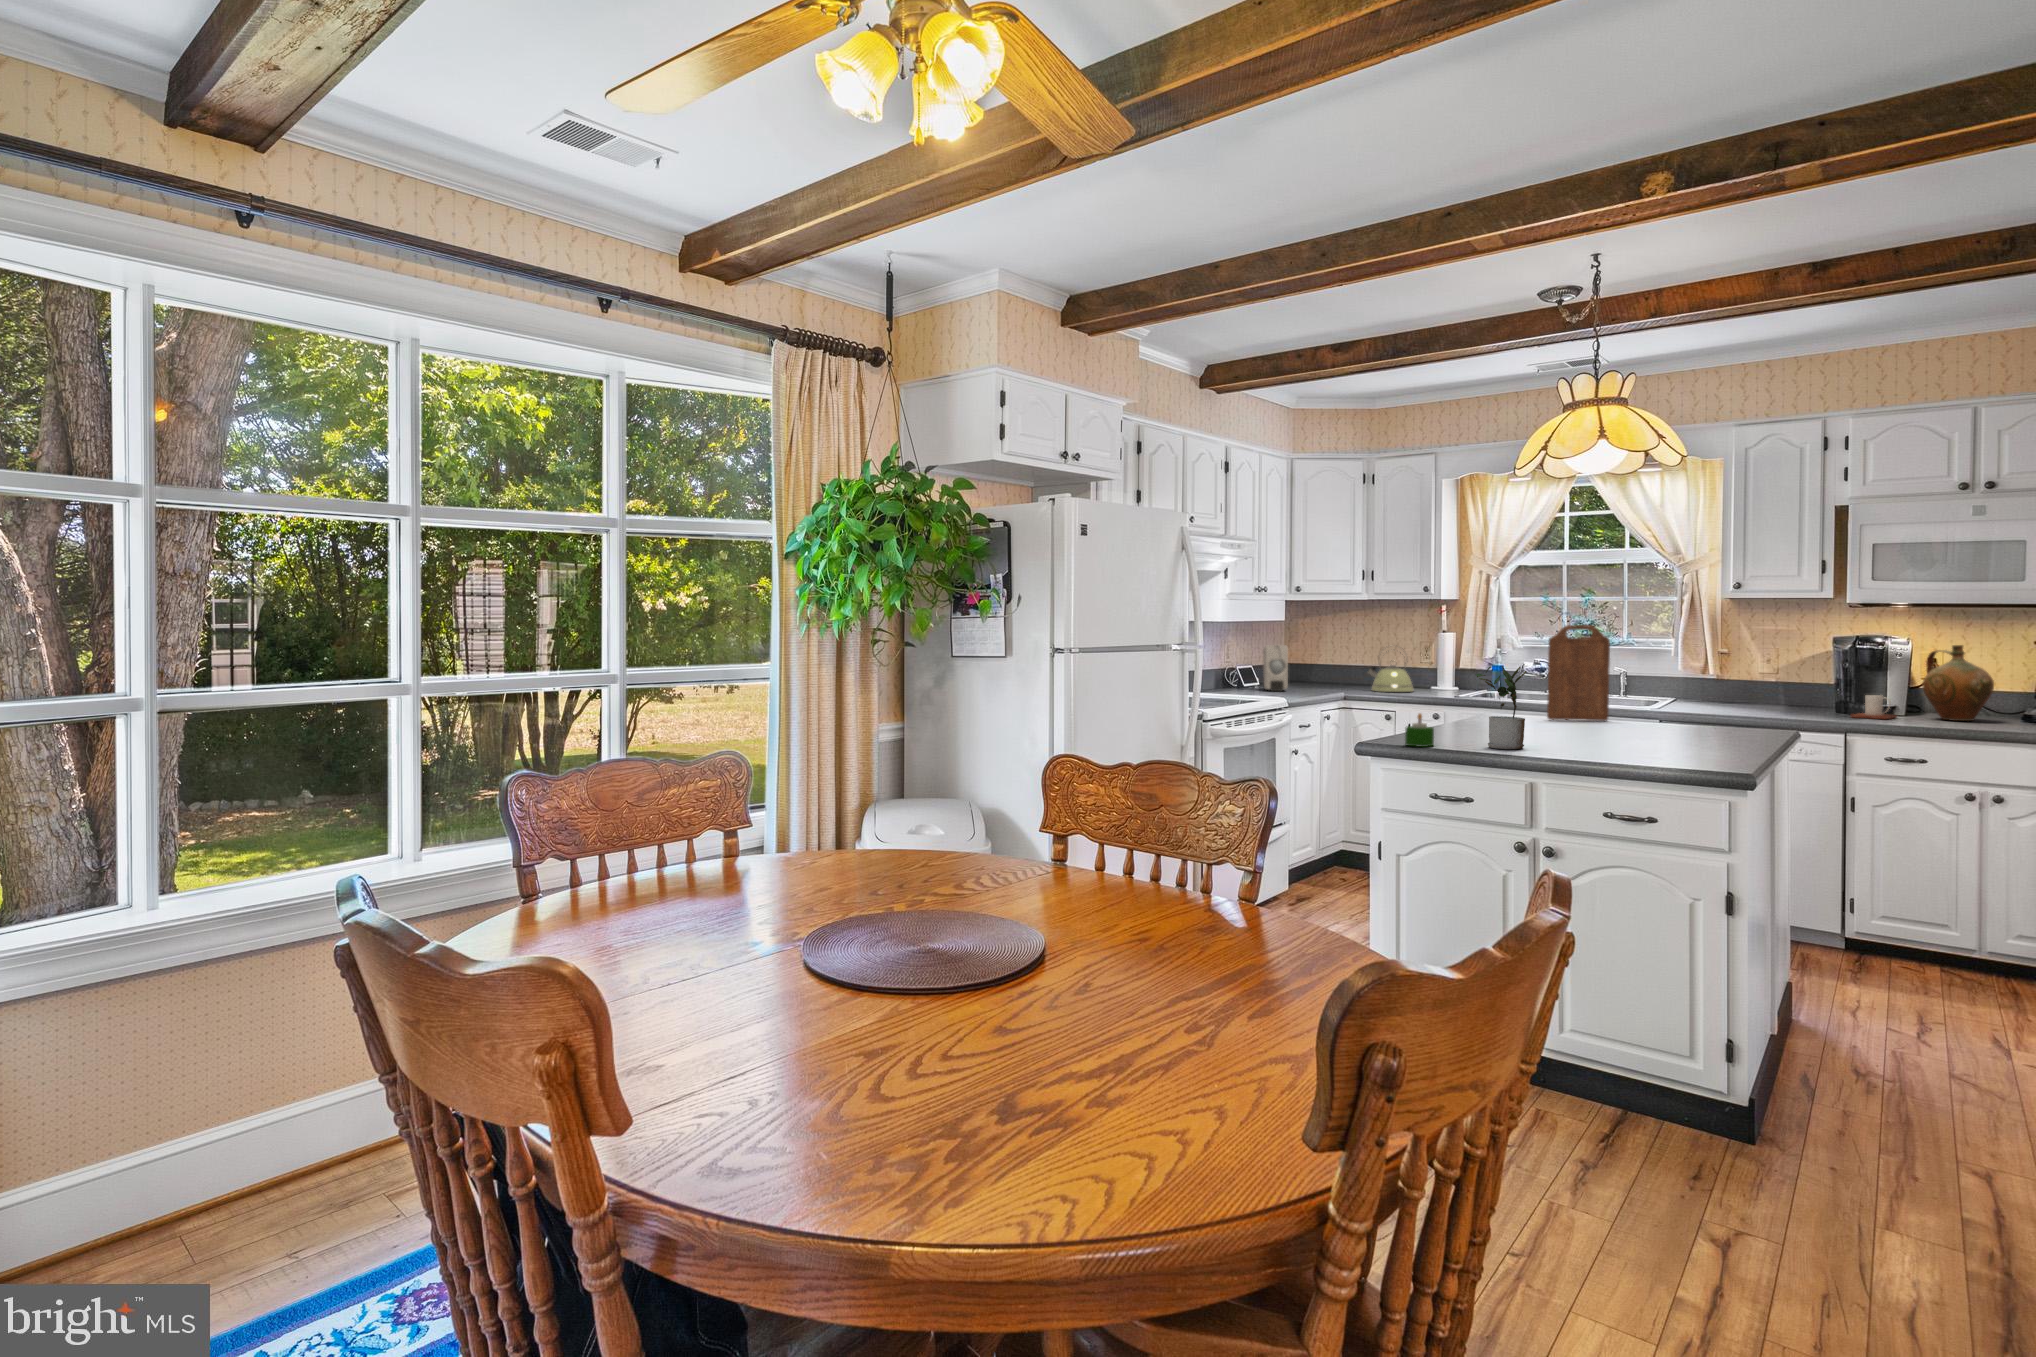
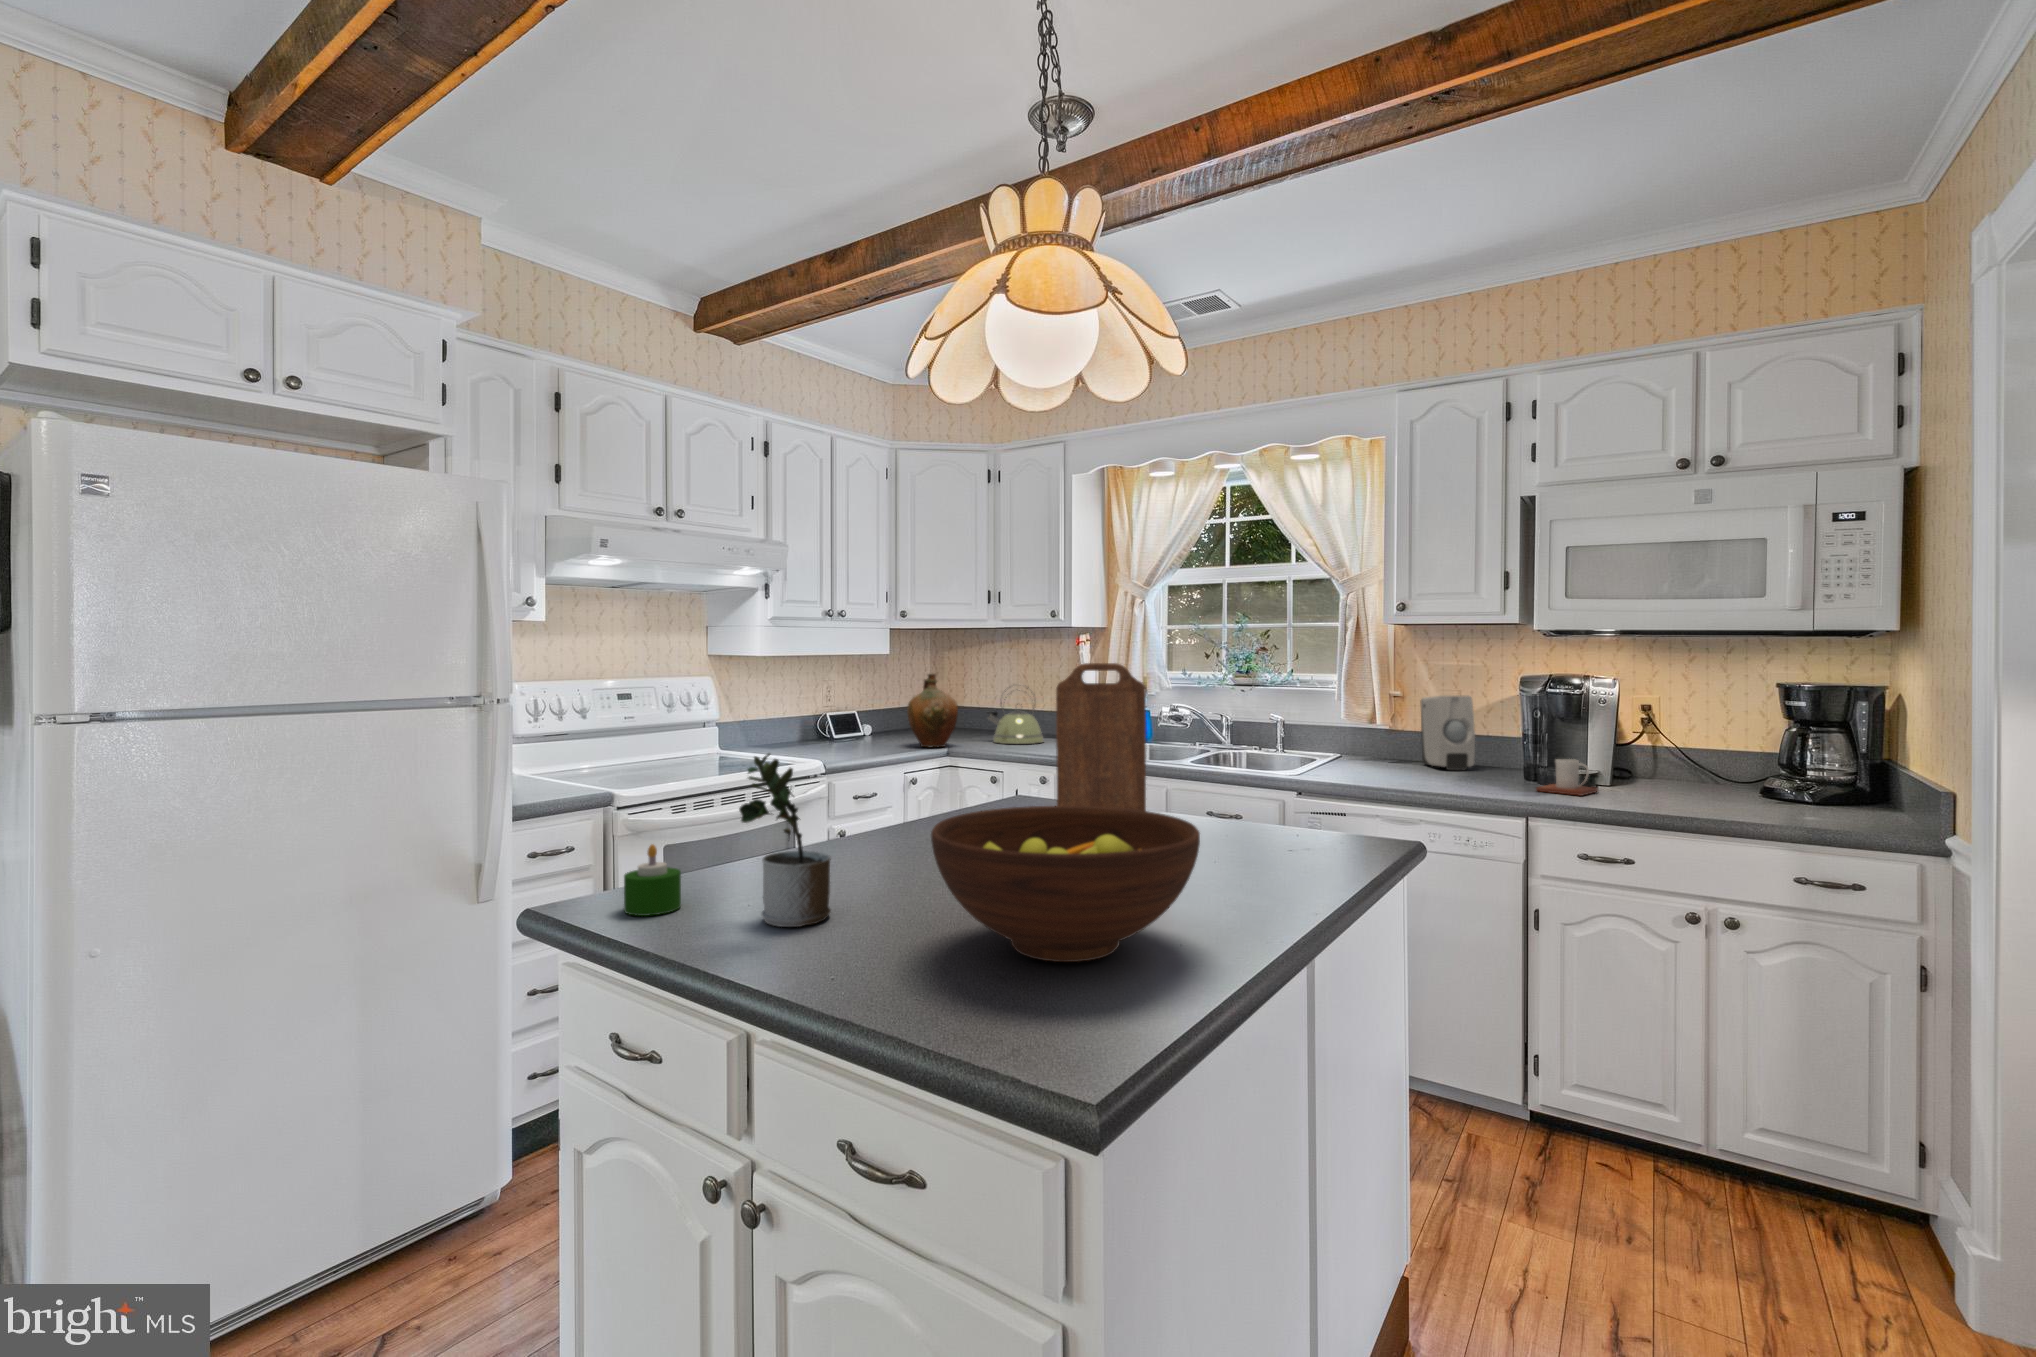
soap dispenser: present [1263,645,1288,691] -> present [1421,696,1475,770]
ceramic jug: present [1922,645,1994,721] -> present [907,674,958,748]
fruit bowl: none [1599,693,1742,756] -> present [931,806,1200,962]

